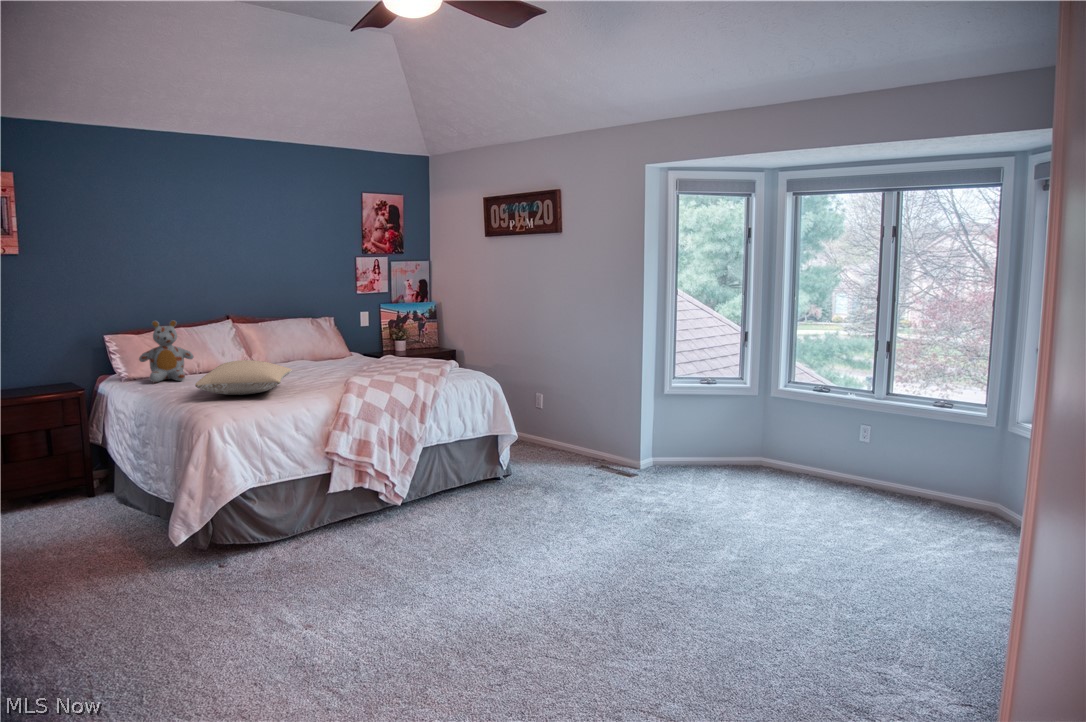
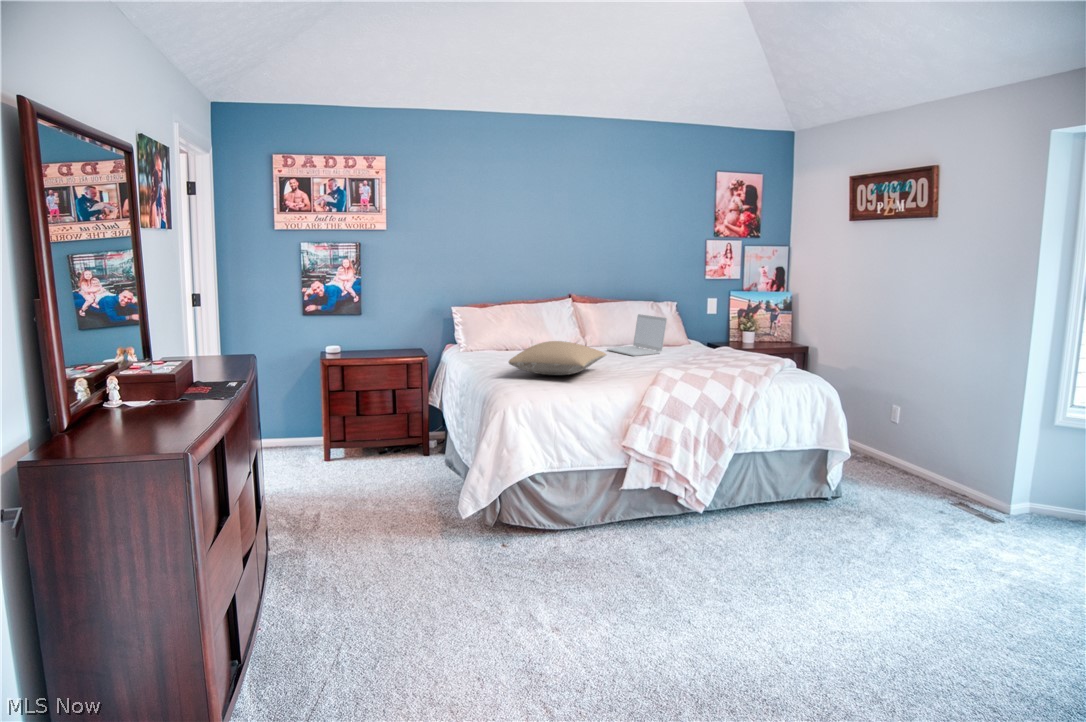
stuffed bear: present [139,320,194,382] -> none [485,299,531,357]
laptop: none [276,330,336,370] -> present [607,314,667,356]

